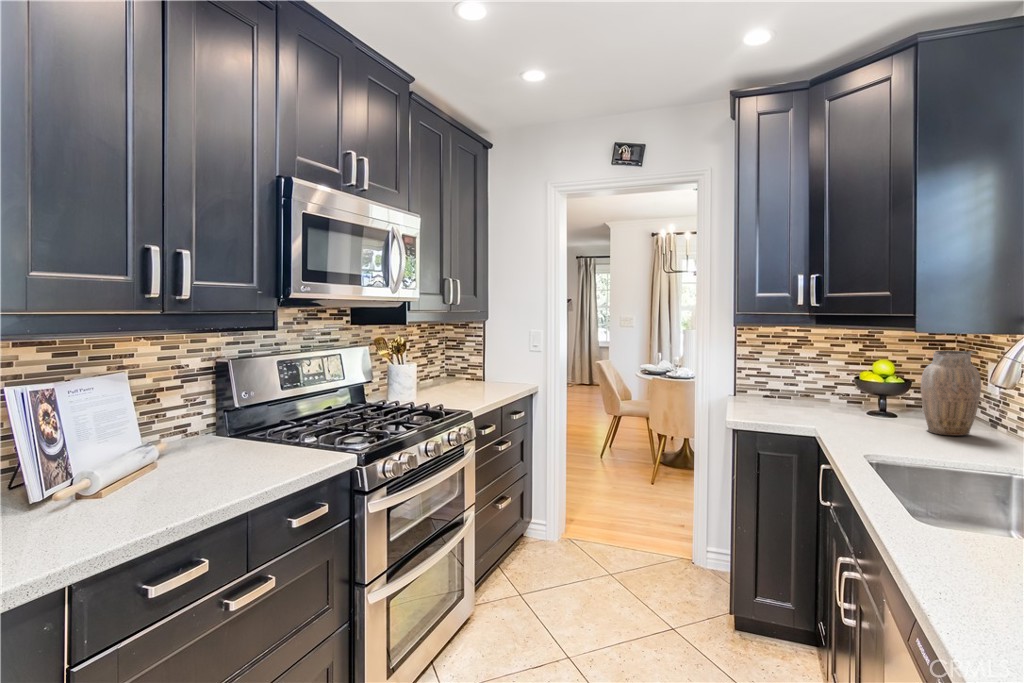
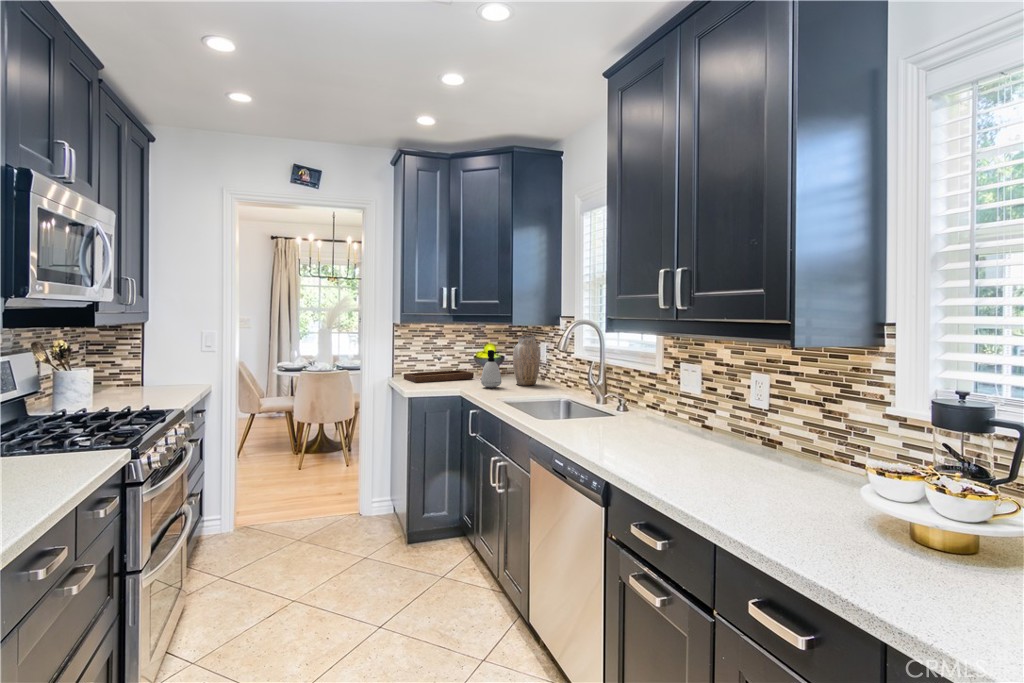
soap dispenser: none [853,371,894,431] -> present [481,350,501,388]
tray: none [743,374,852,410] -> present [404,357,474,383]

